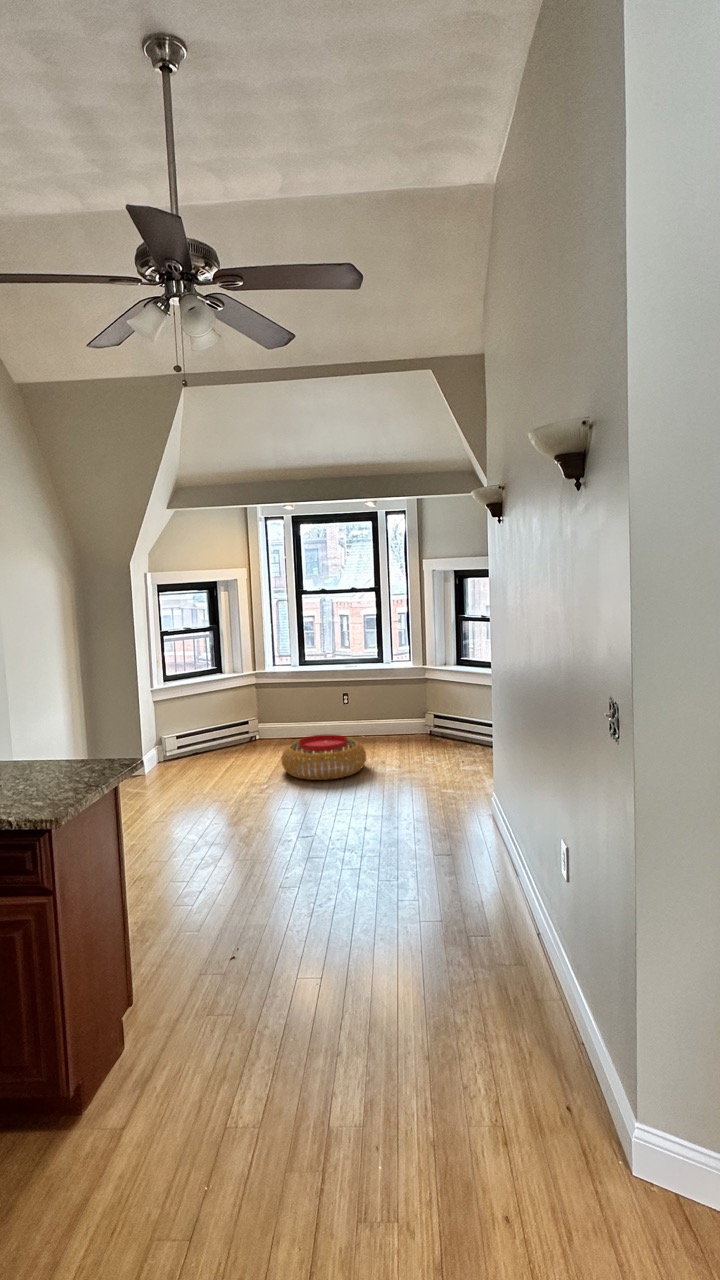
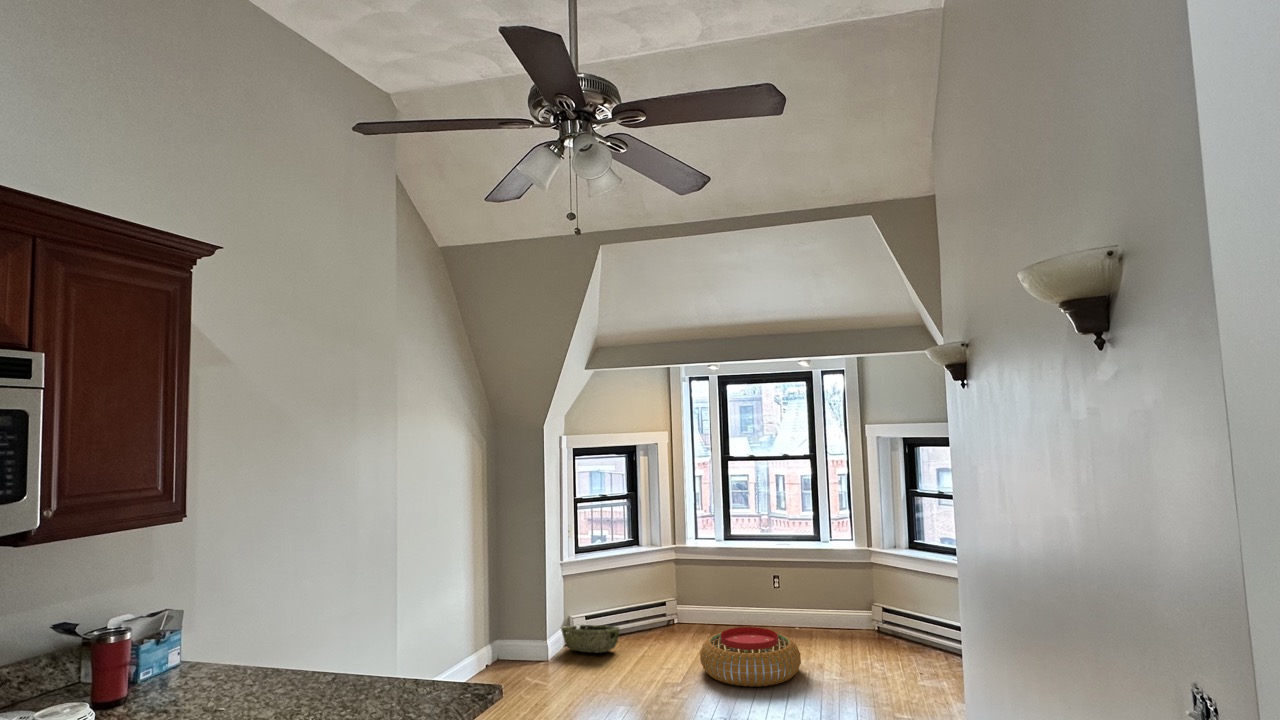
woven basket: none [154,742,208,766] -> present [561,625,620,653]

